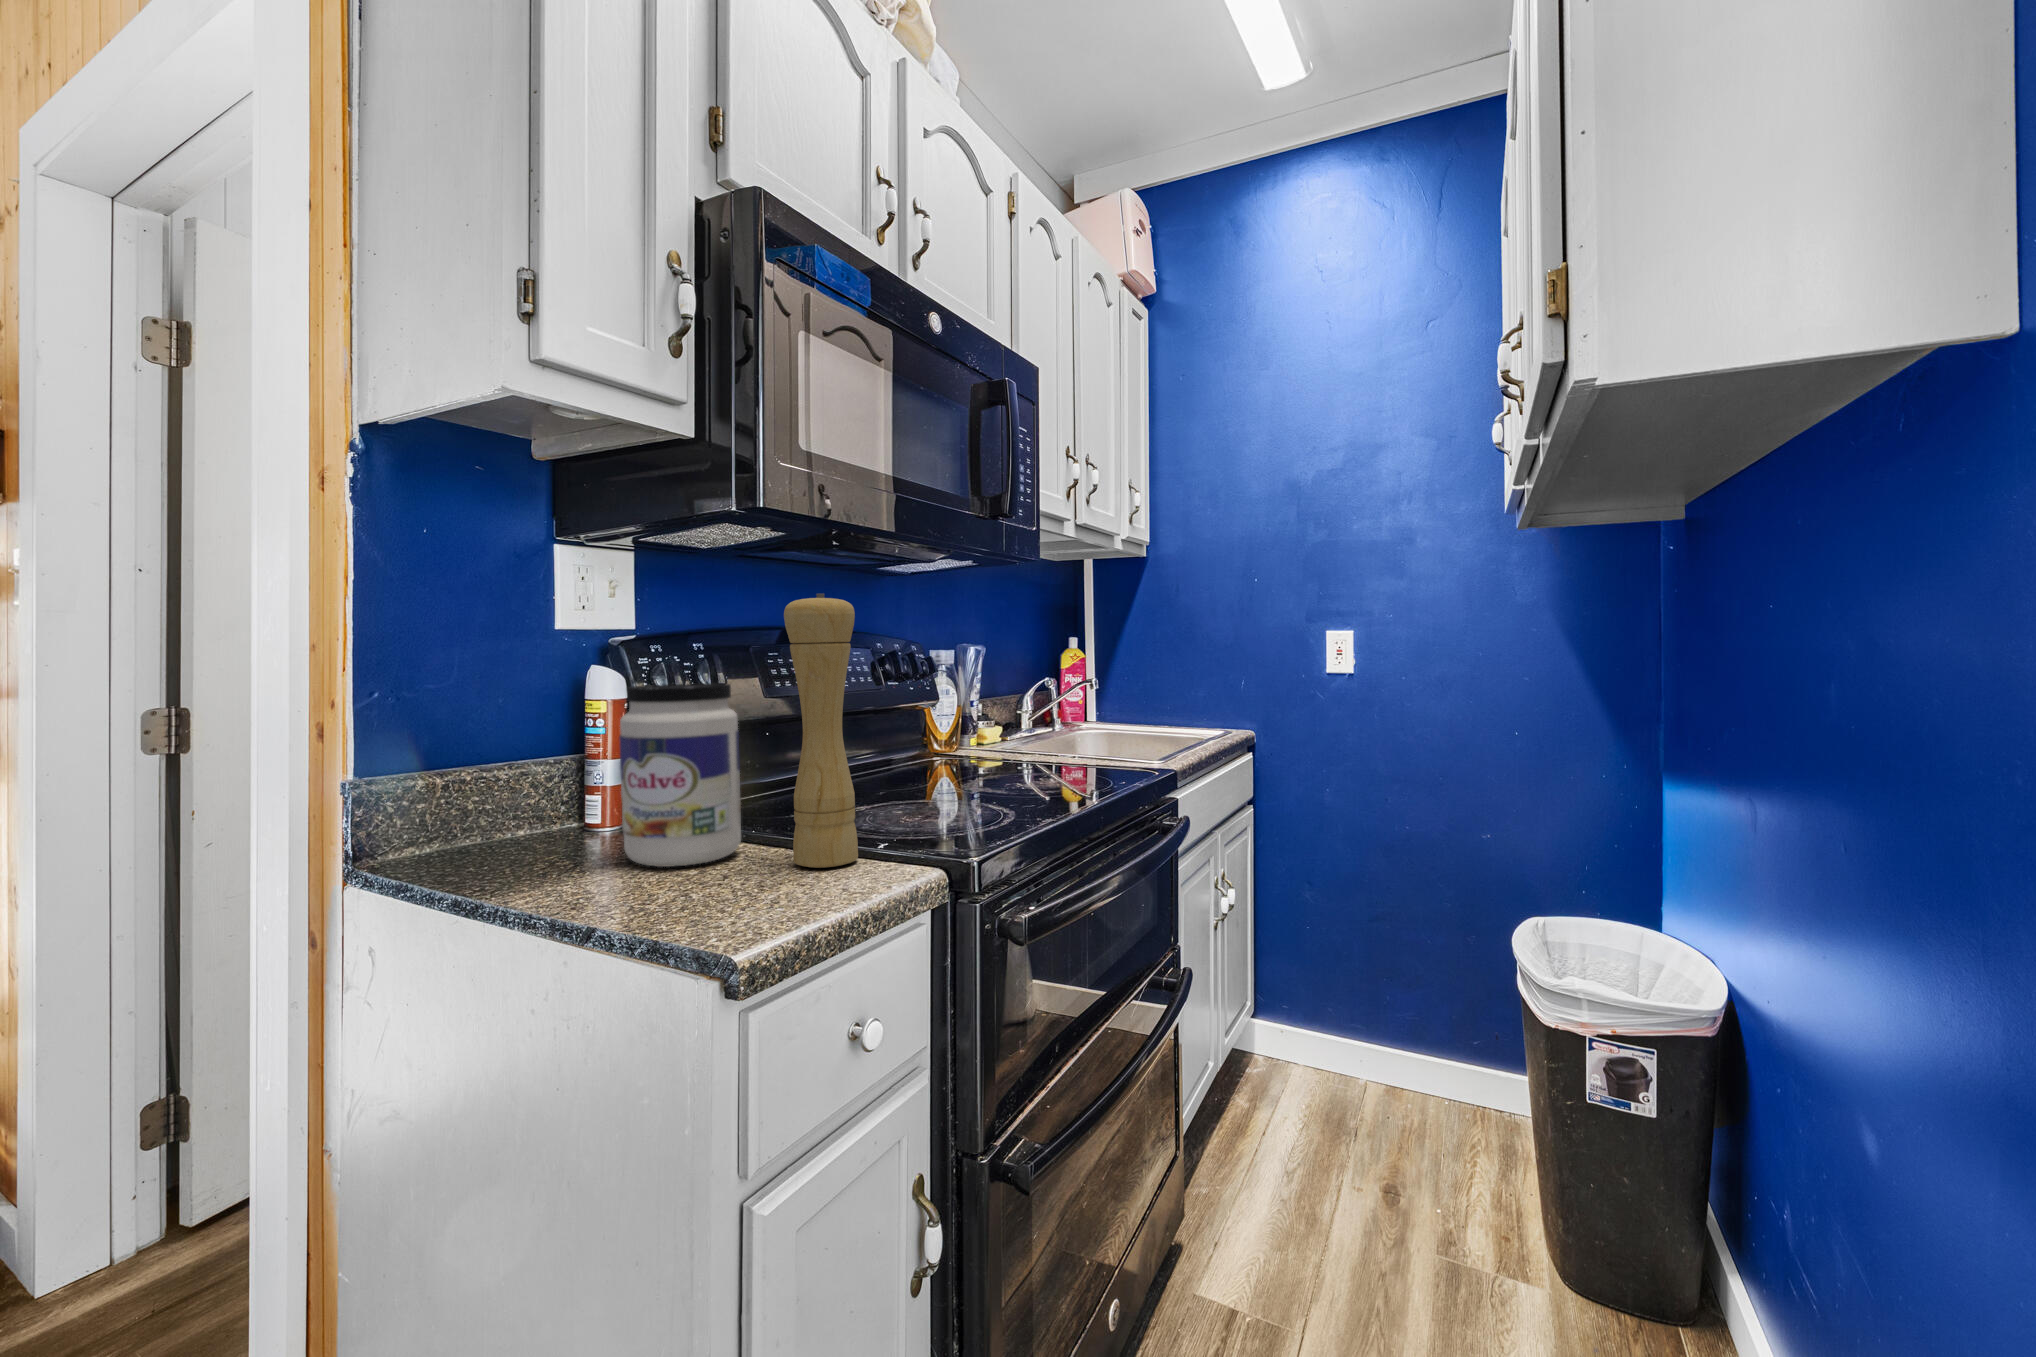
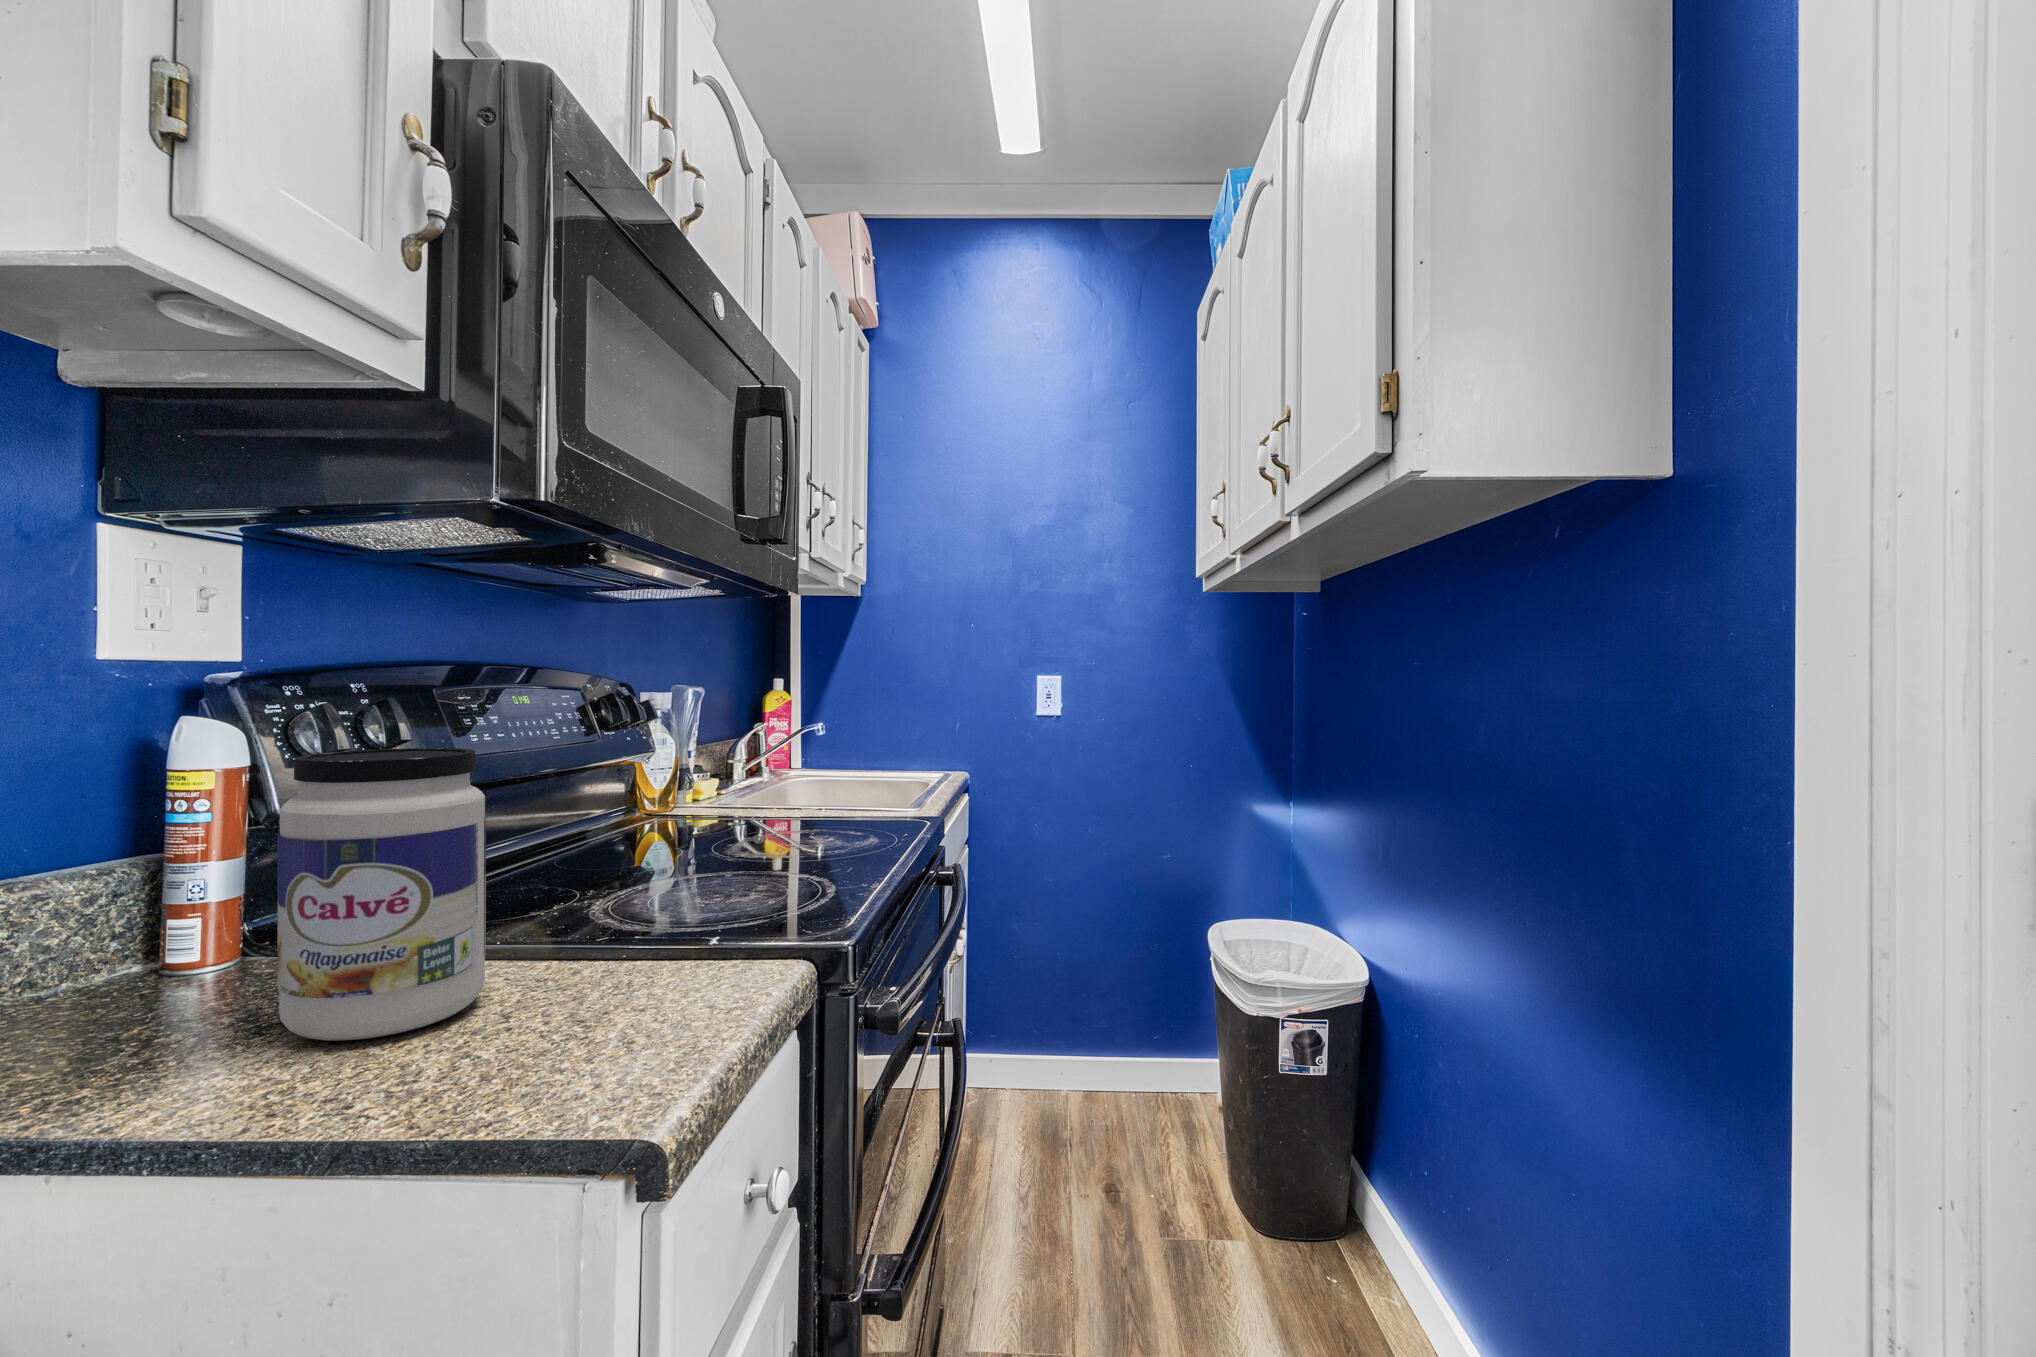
pepper mill: present [784,594,858,868] -> none [582,625,687,1014]

